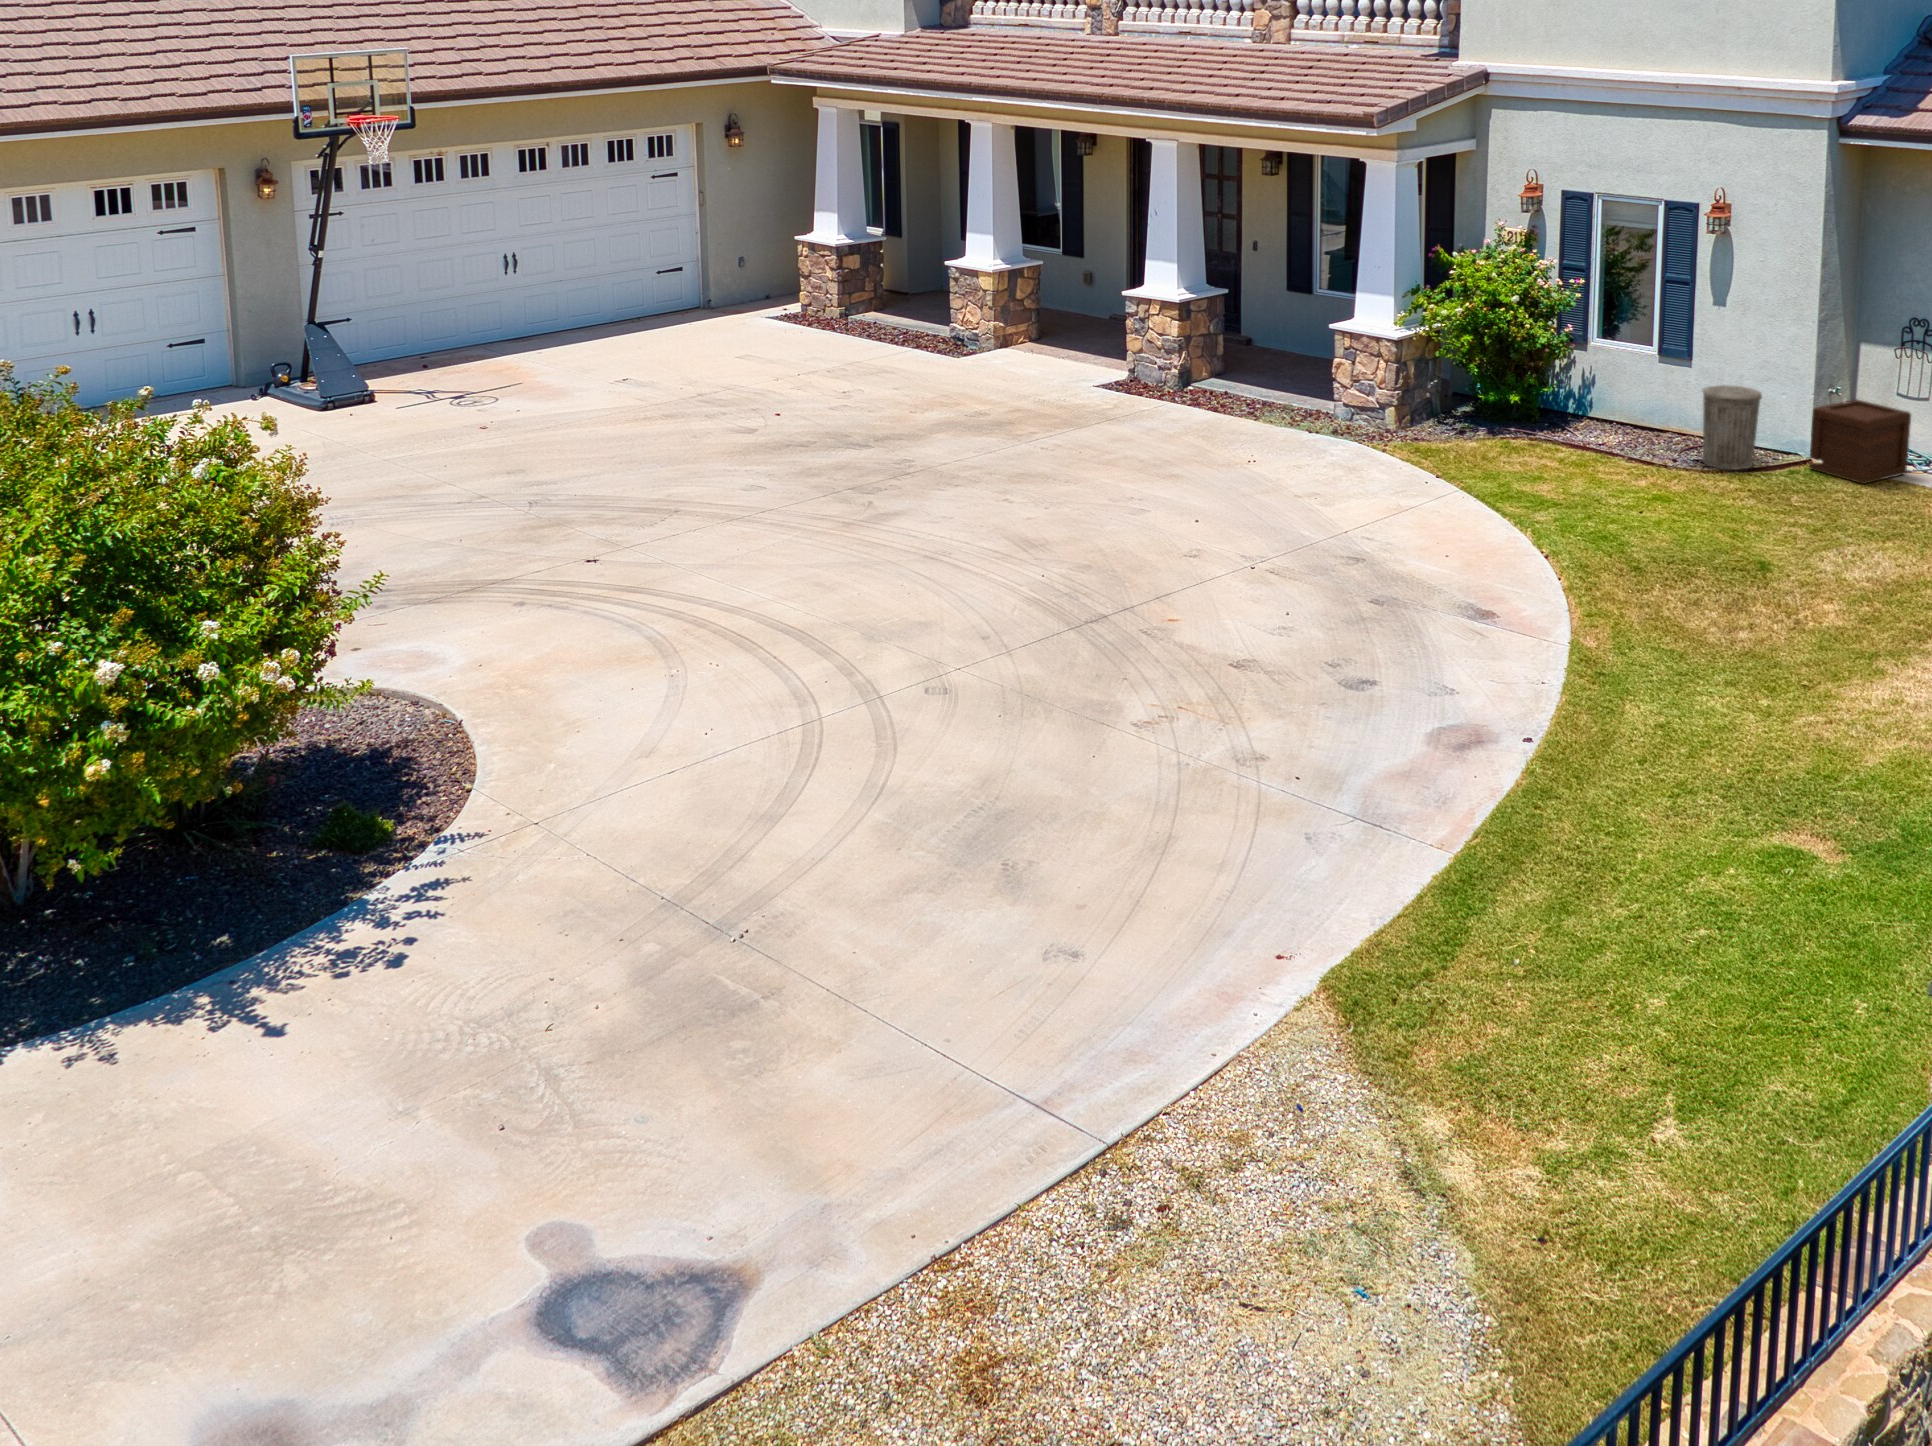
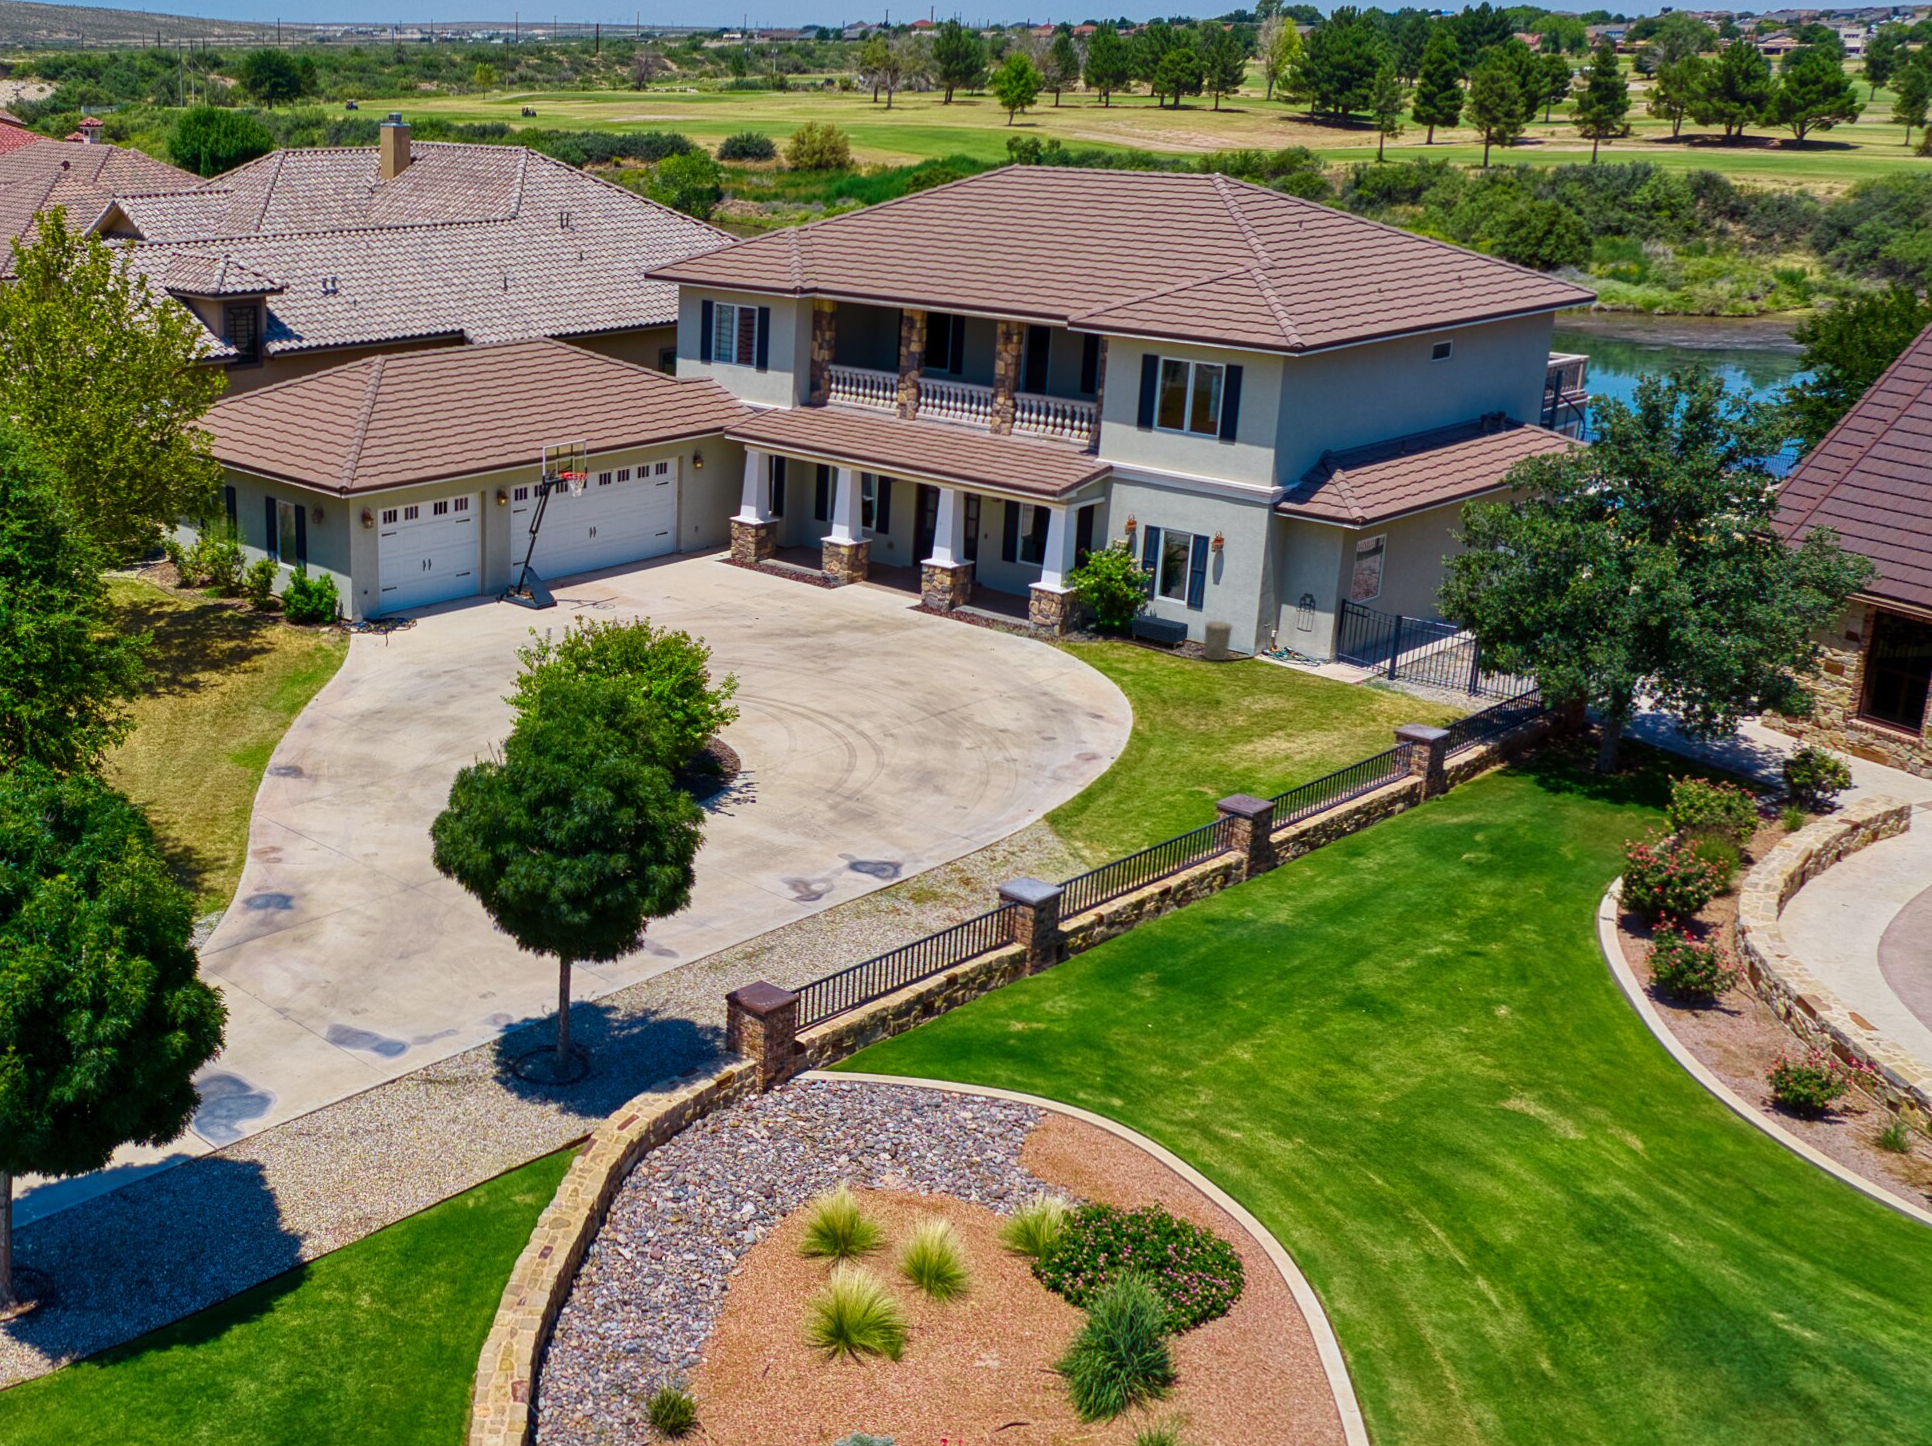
bench: none [1547,381,1663,450] -> present [1132,615,1188,649]
wooden crate: present [1809,399,1911,484] -> none [1253,630,1301,669]

